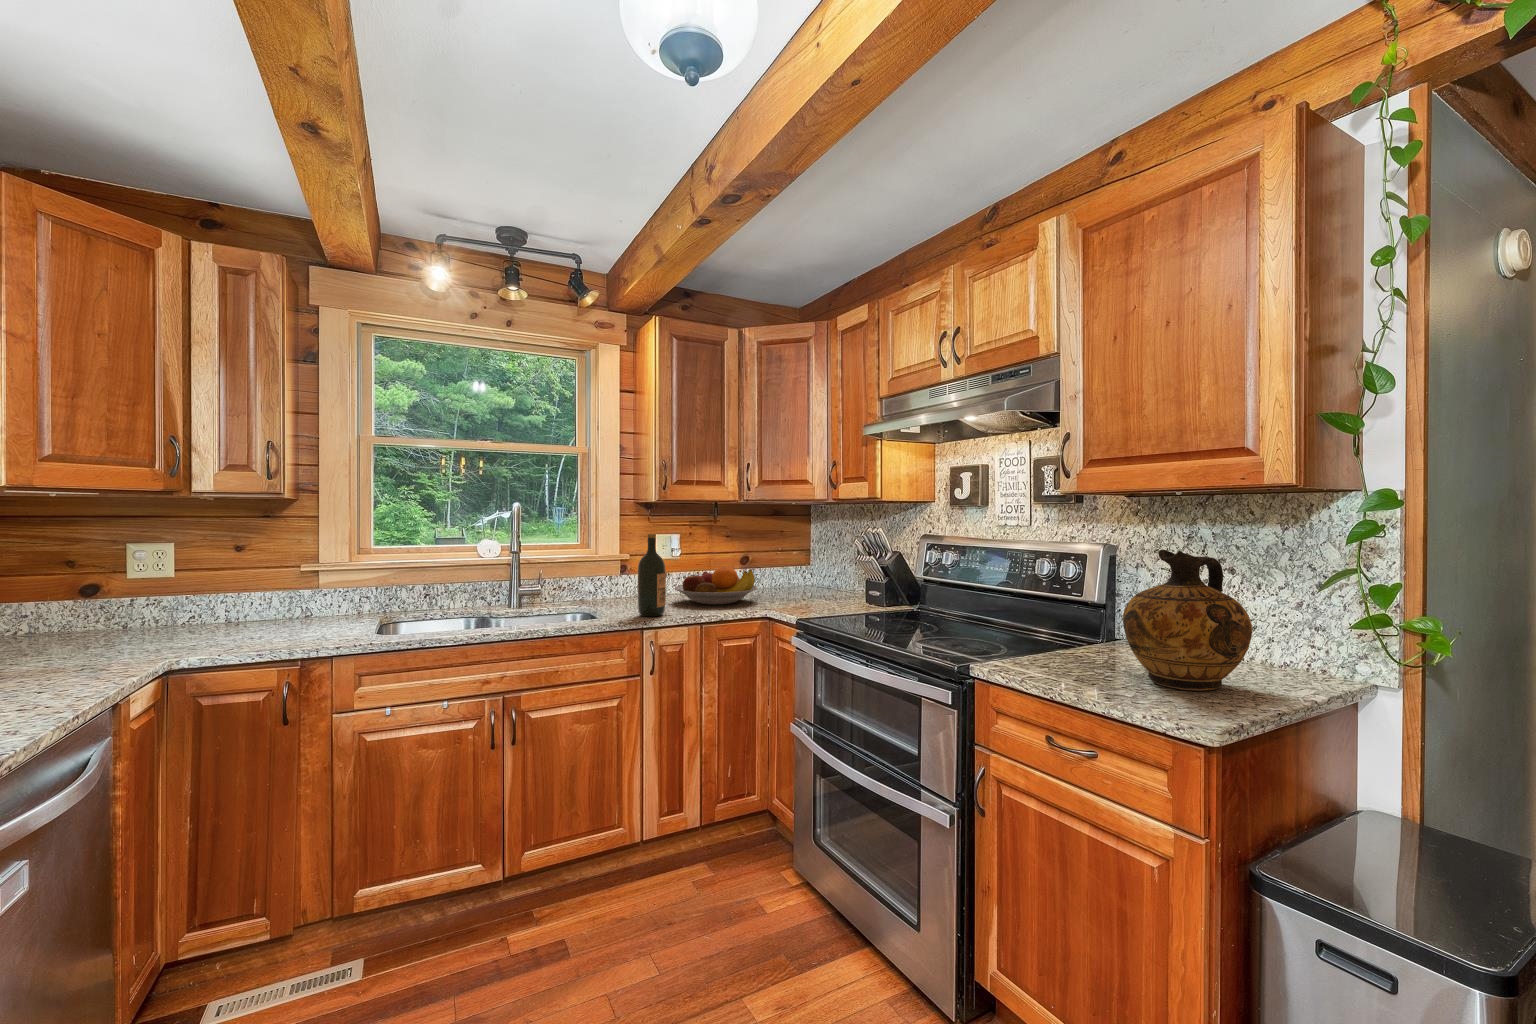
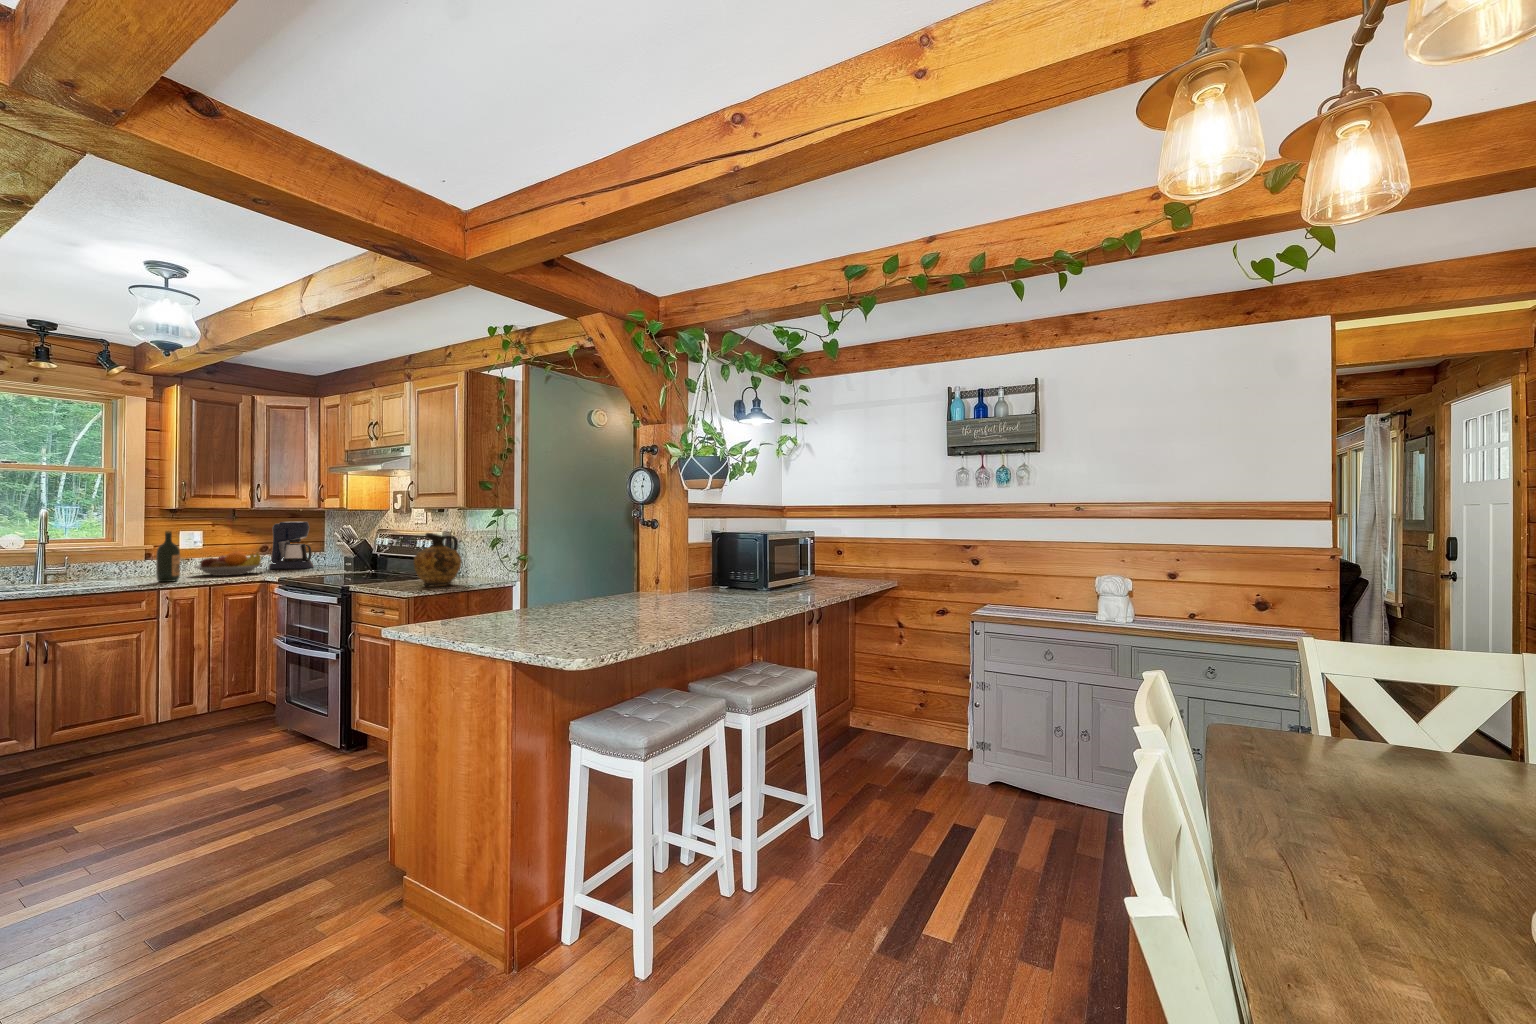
coffee maker: none [754,520,808,593] -> present [269,521,314,569]

